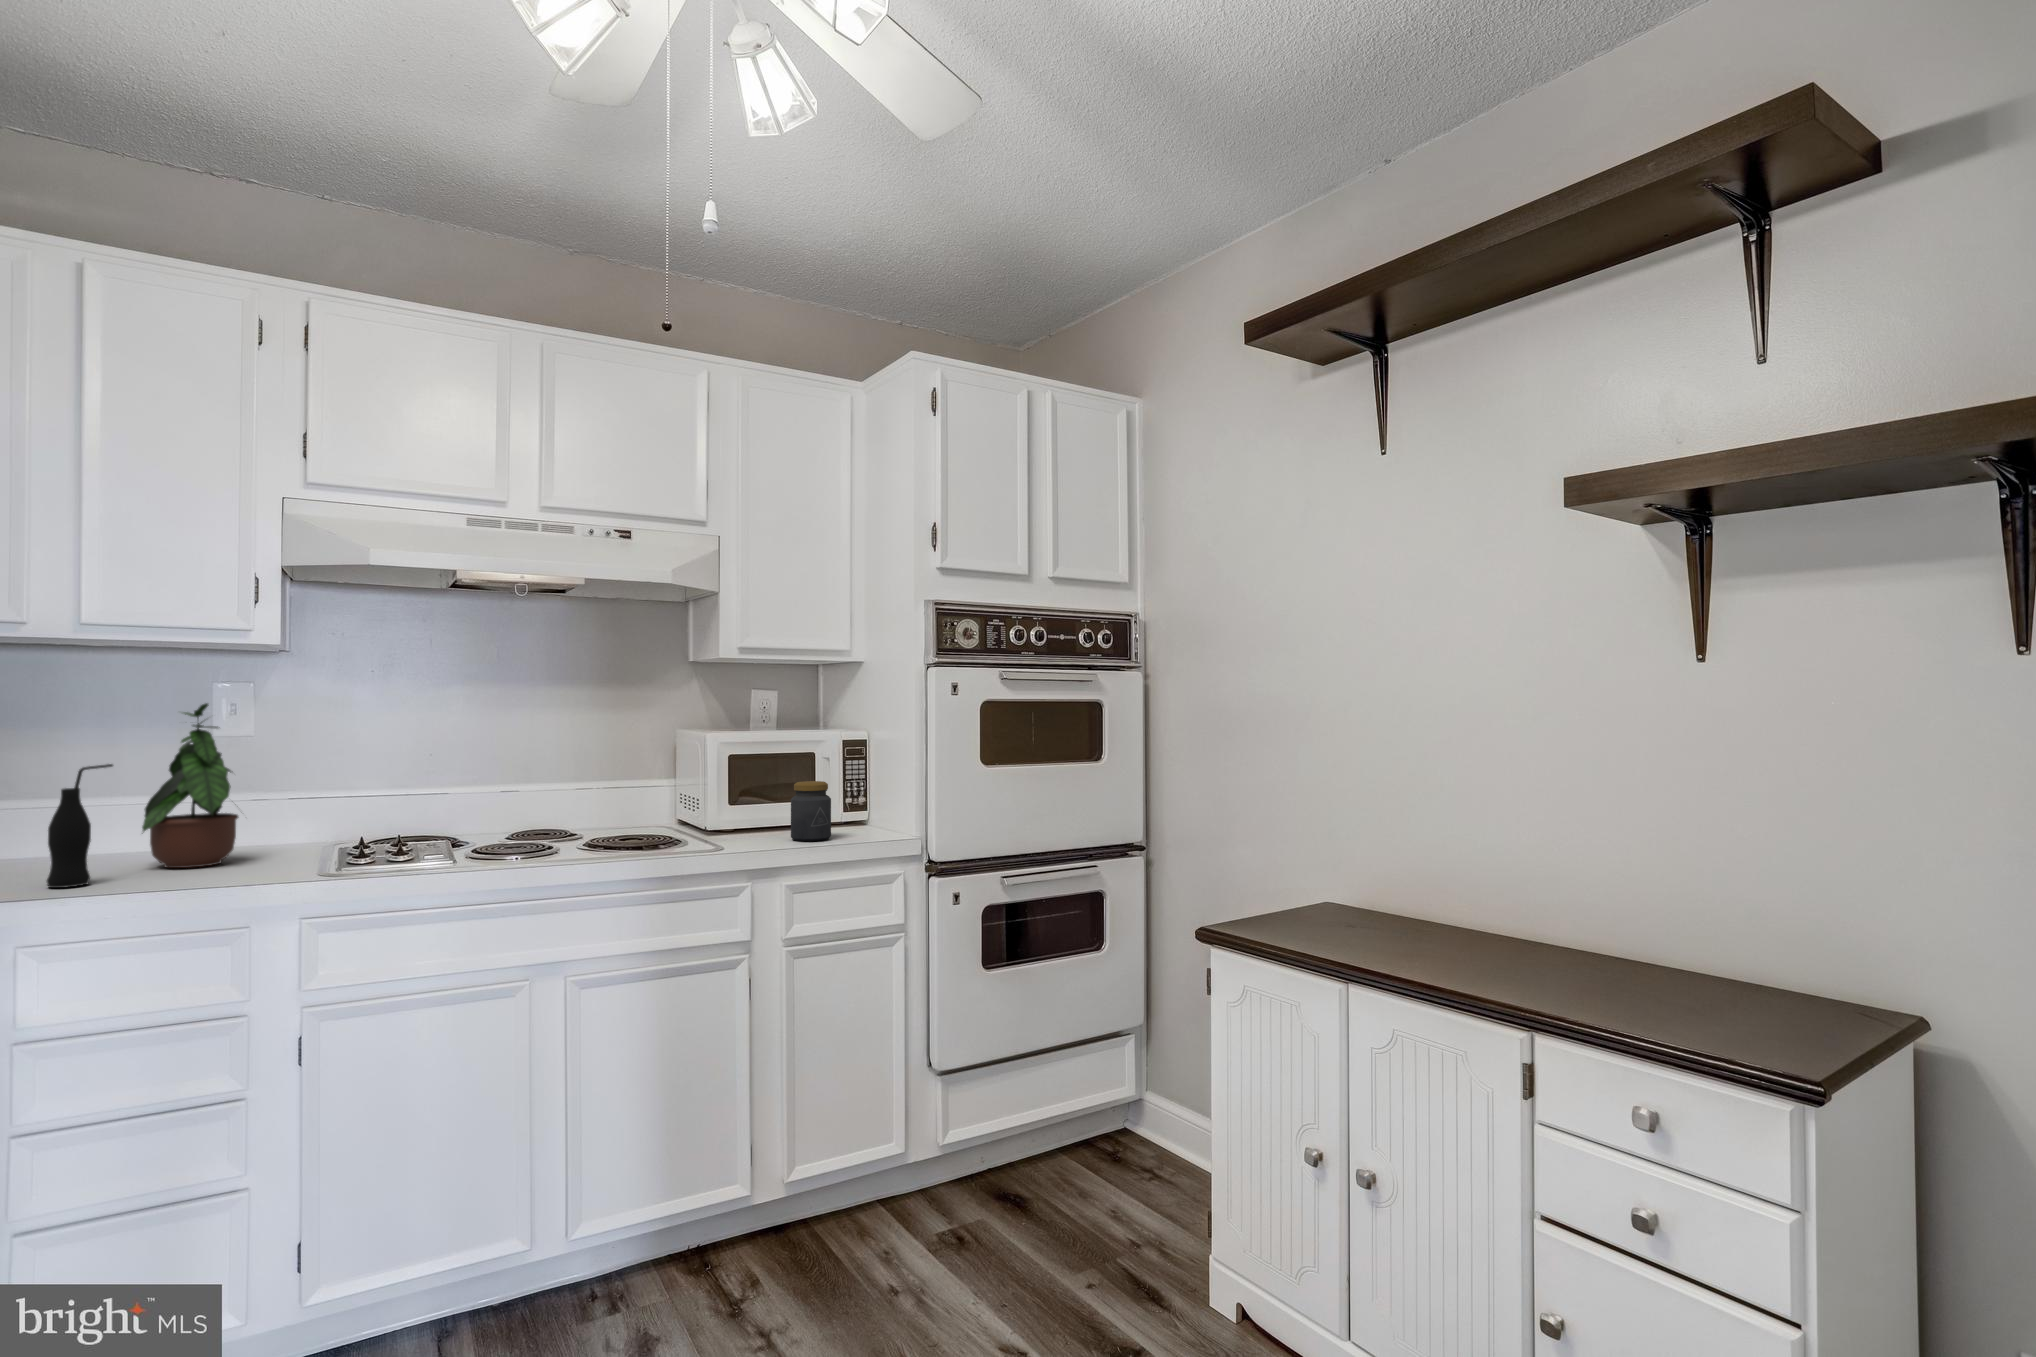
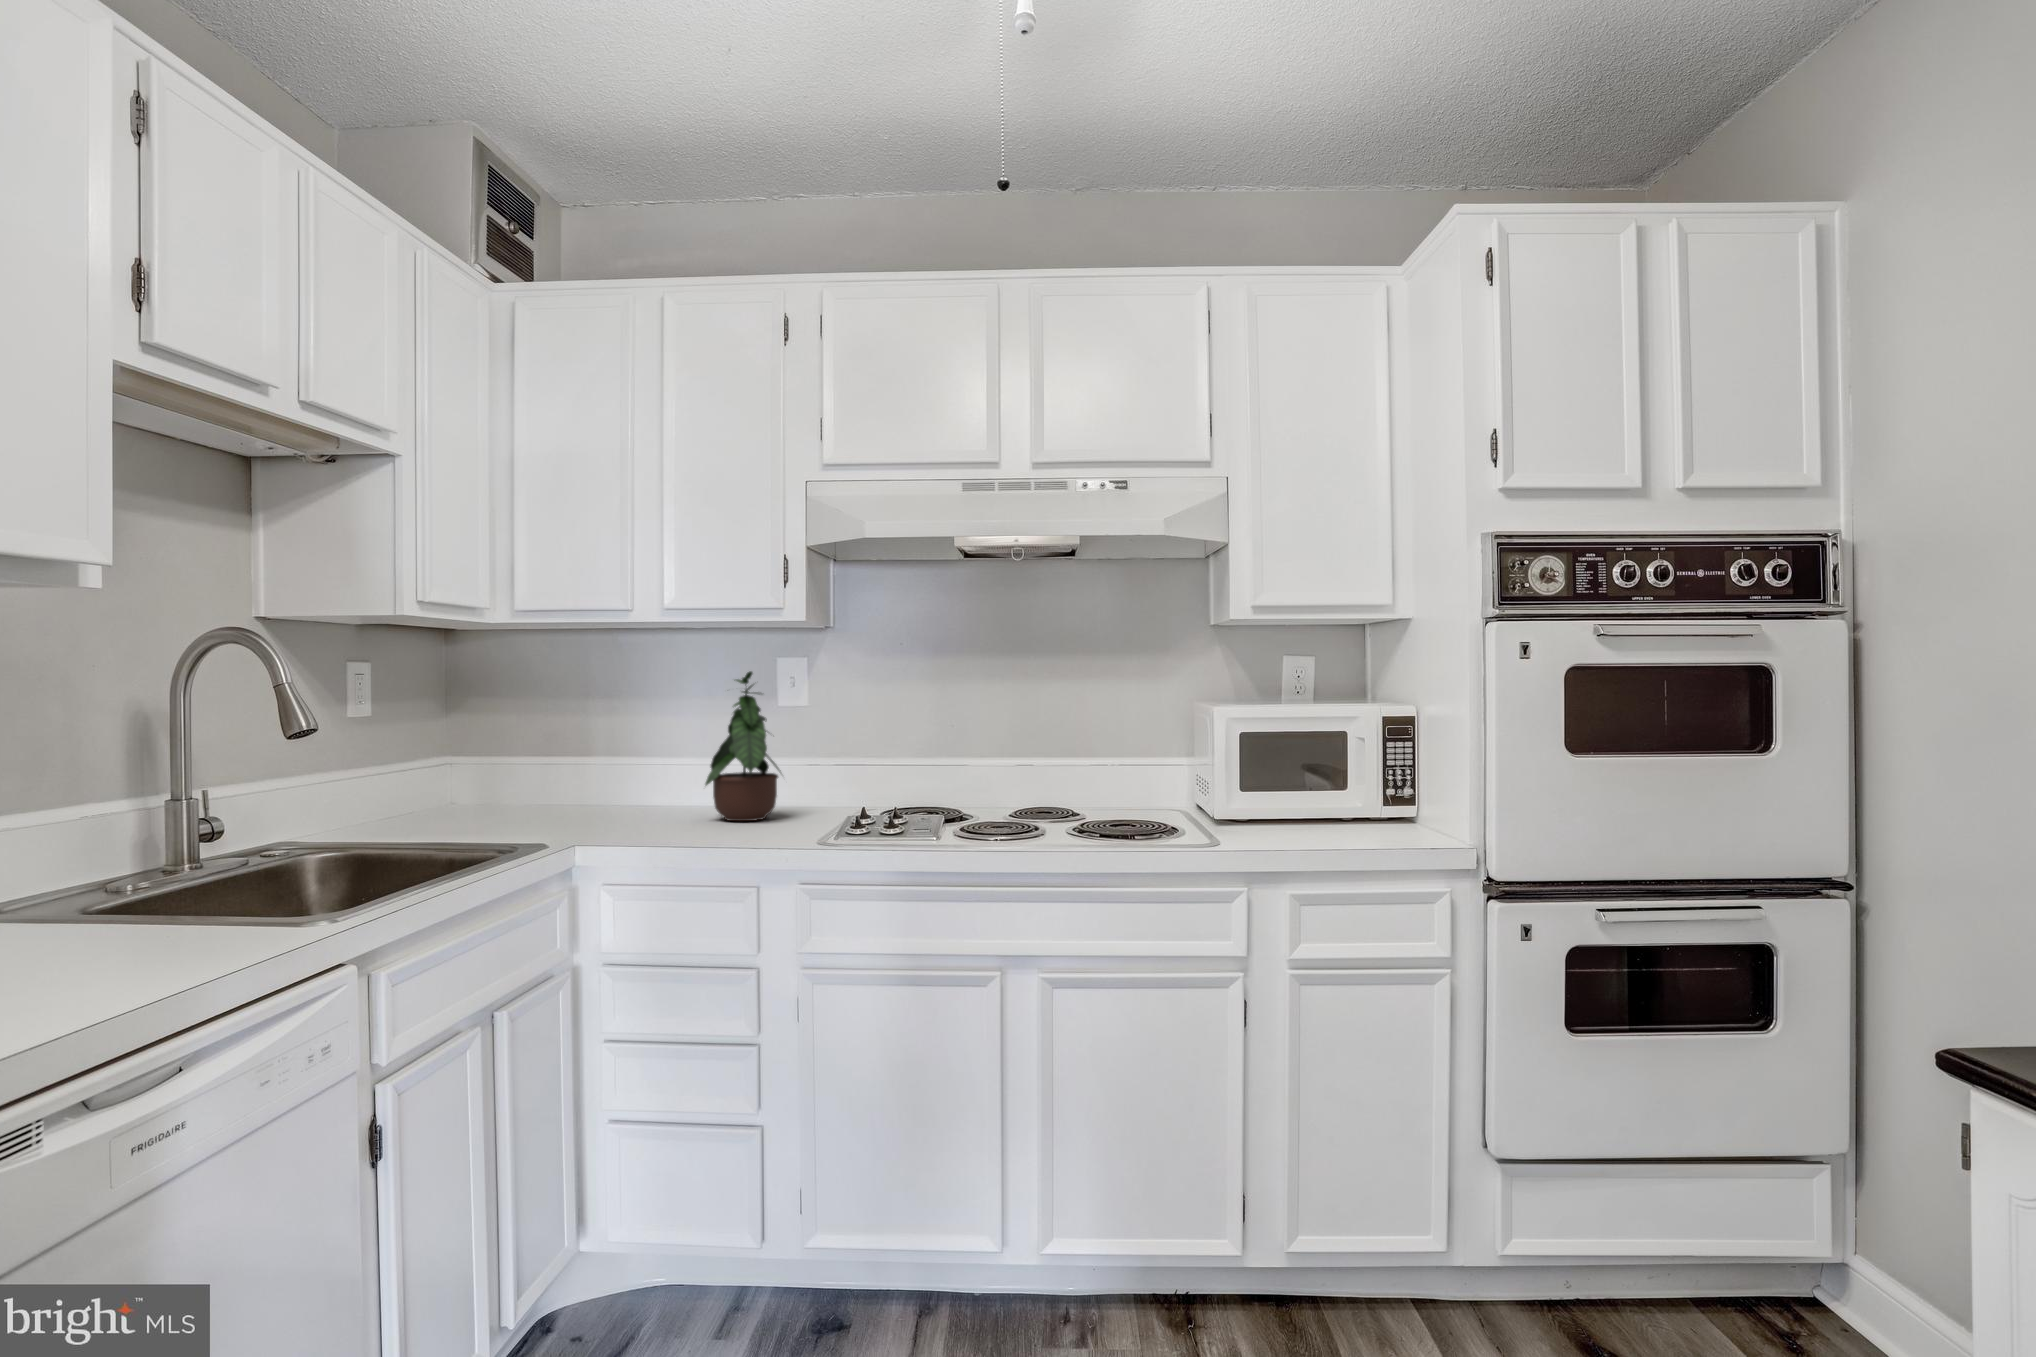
bottle: present [47,764,113,888] -> none [631,725,675,832]
jar: present [791,781,831,841] -> none [1304,766,1355,840]

